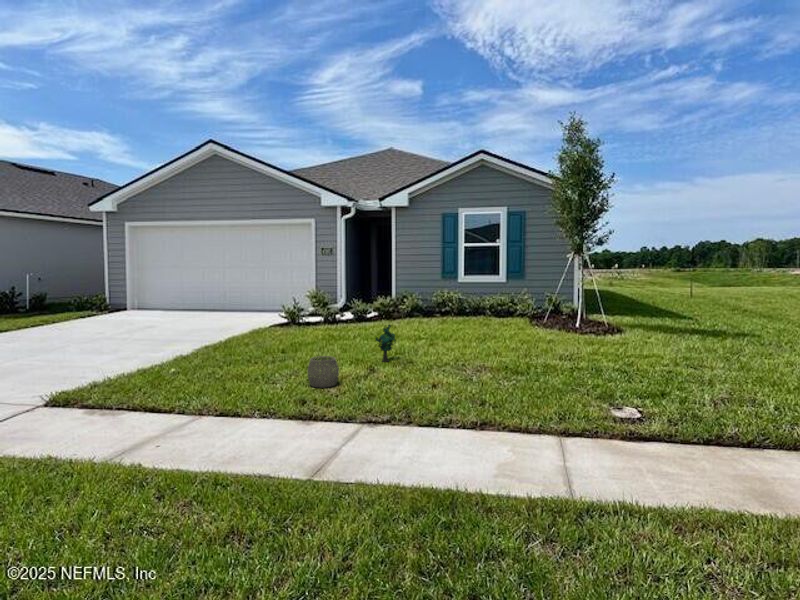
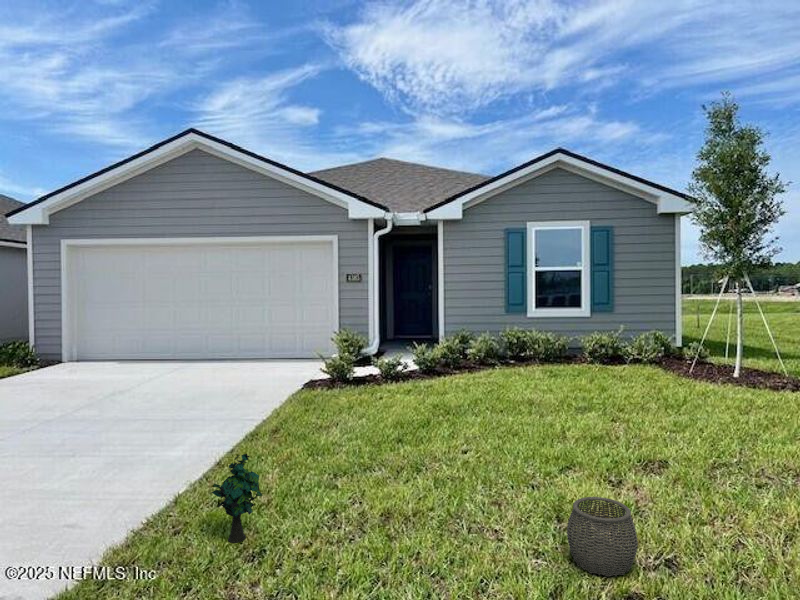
decorative plant: present [376,325,396,362] -> present [211,454,262,543]

